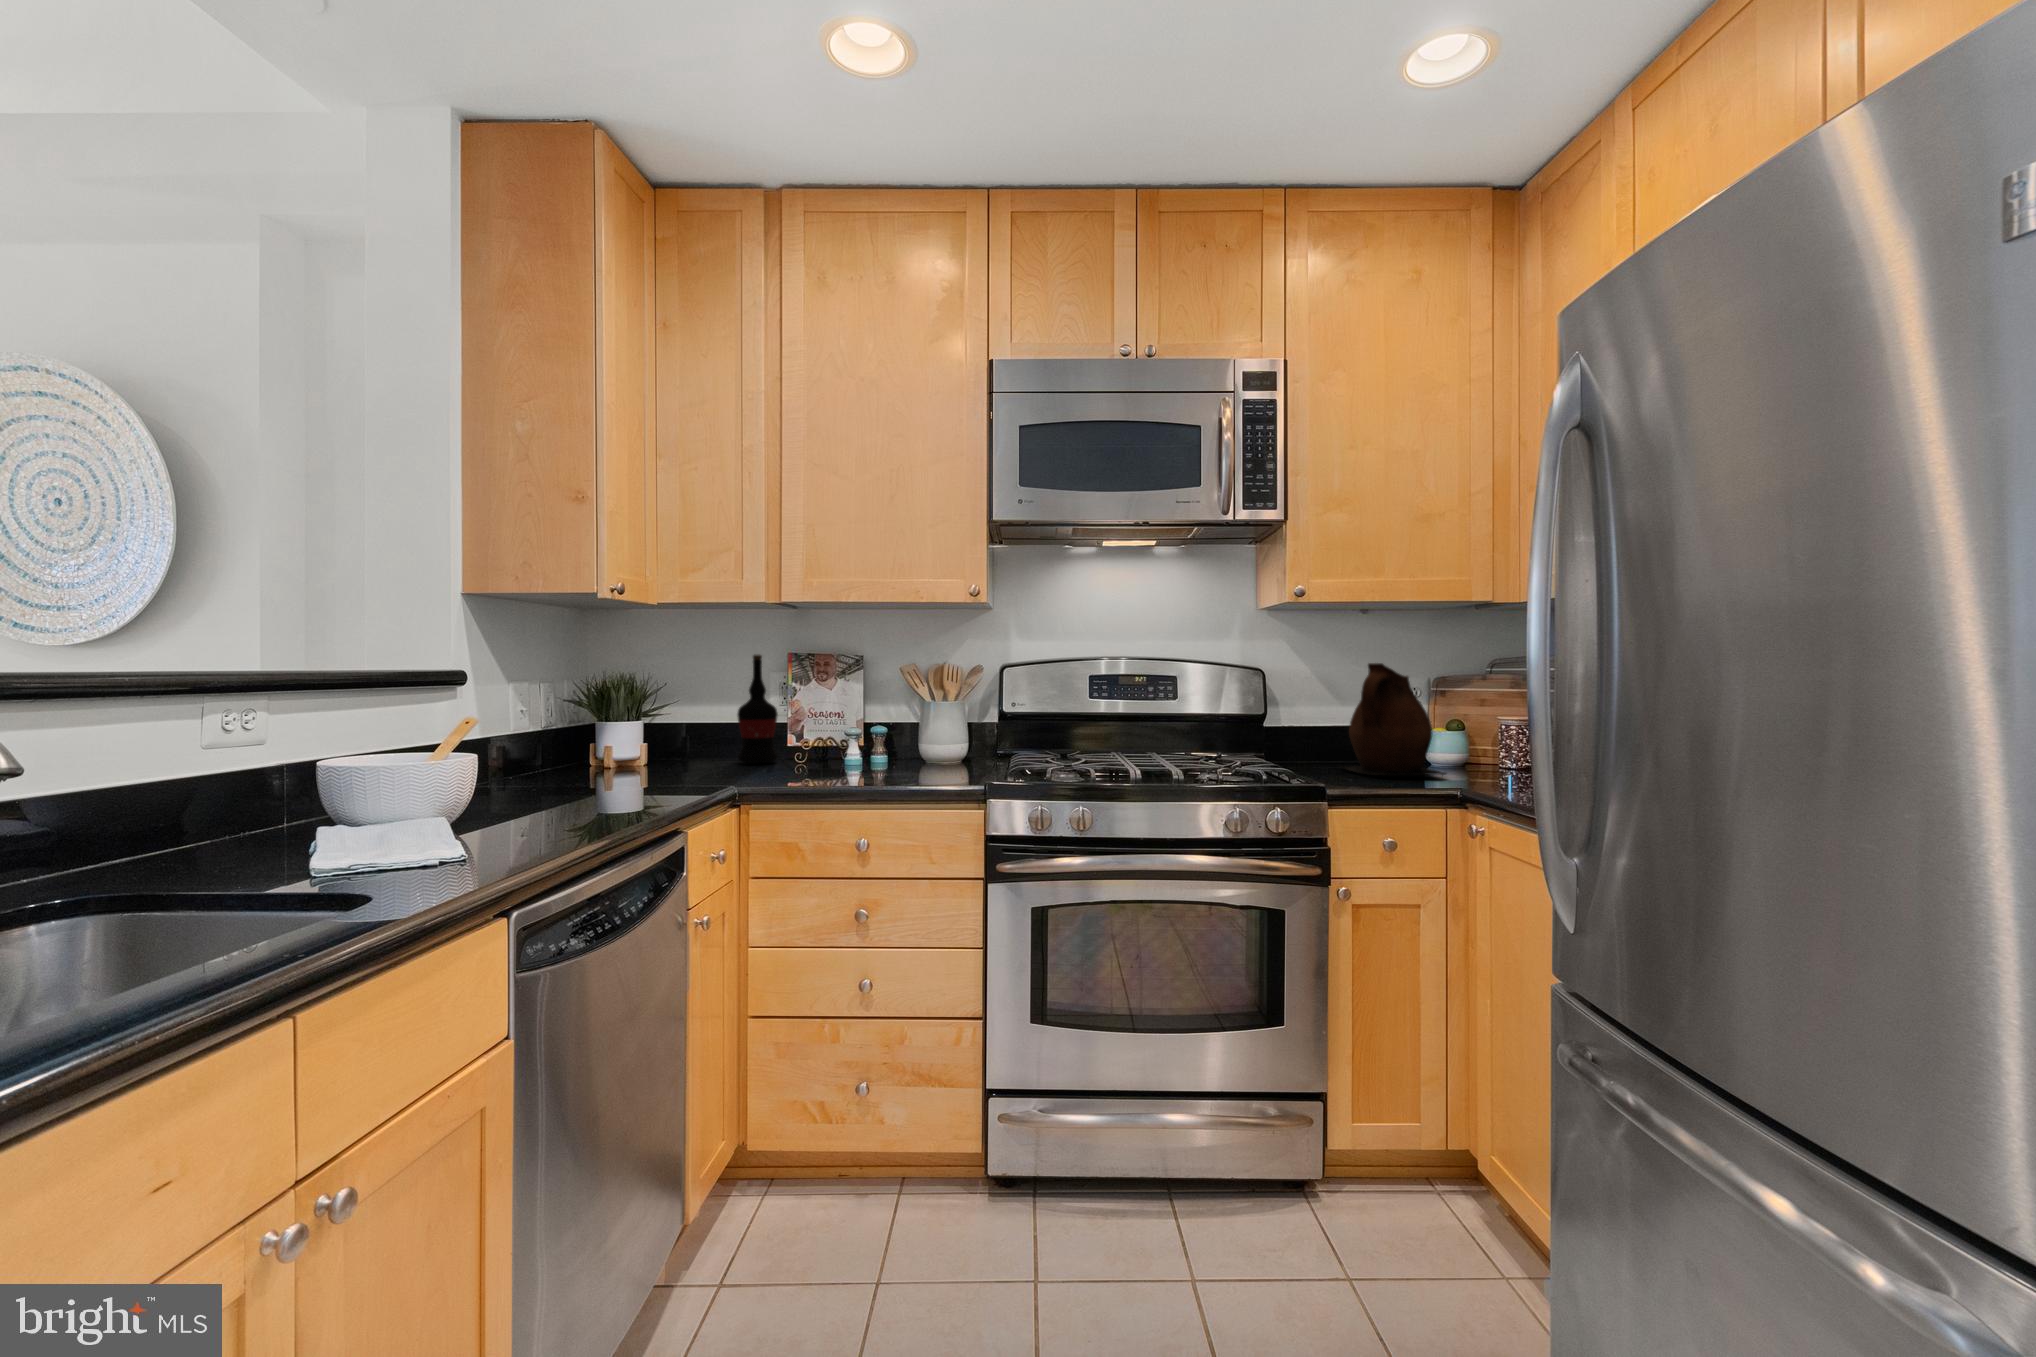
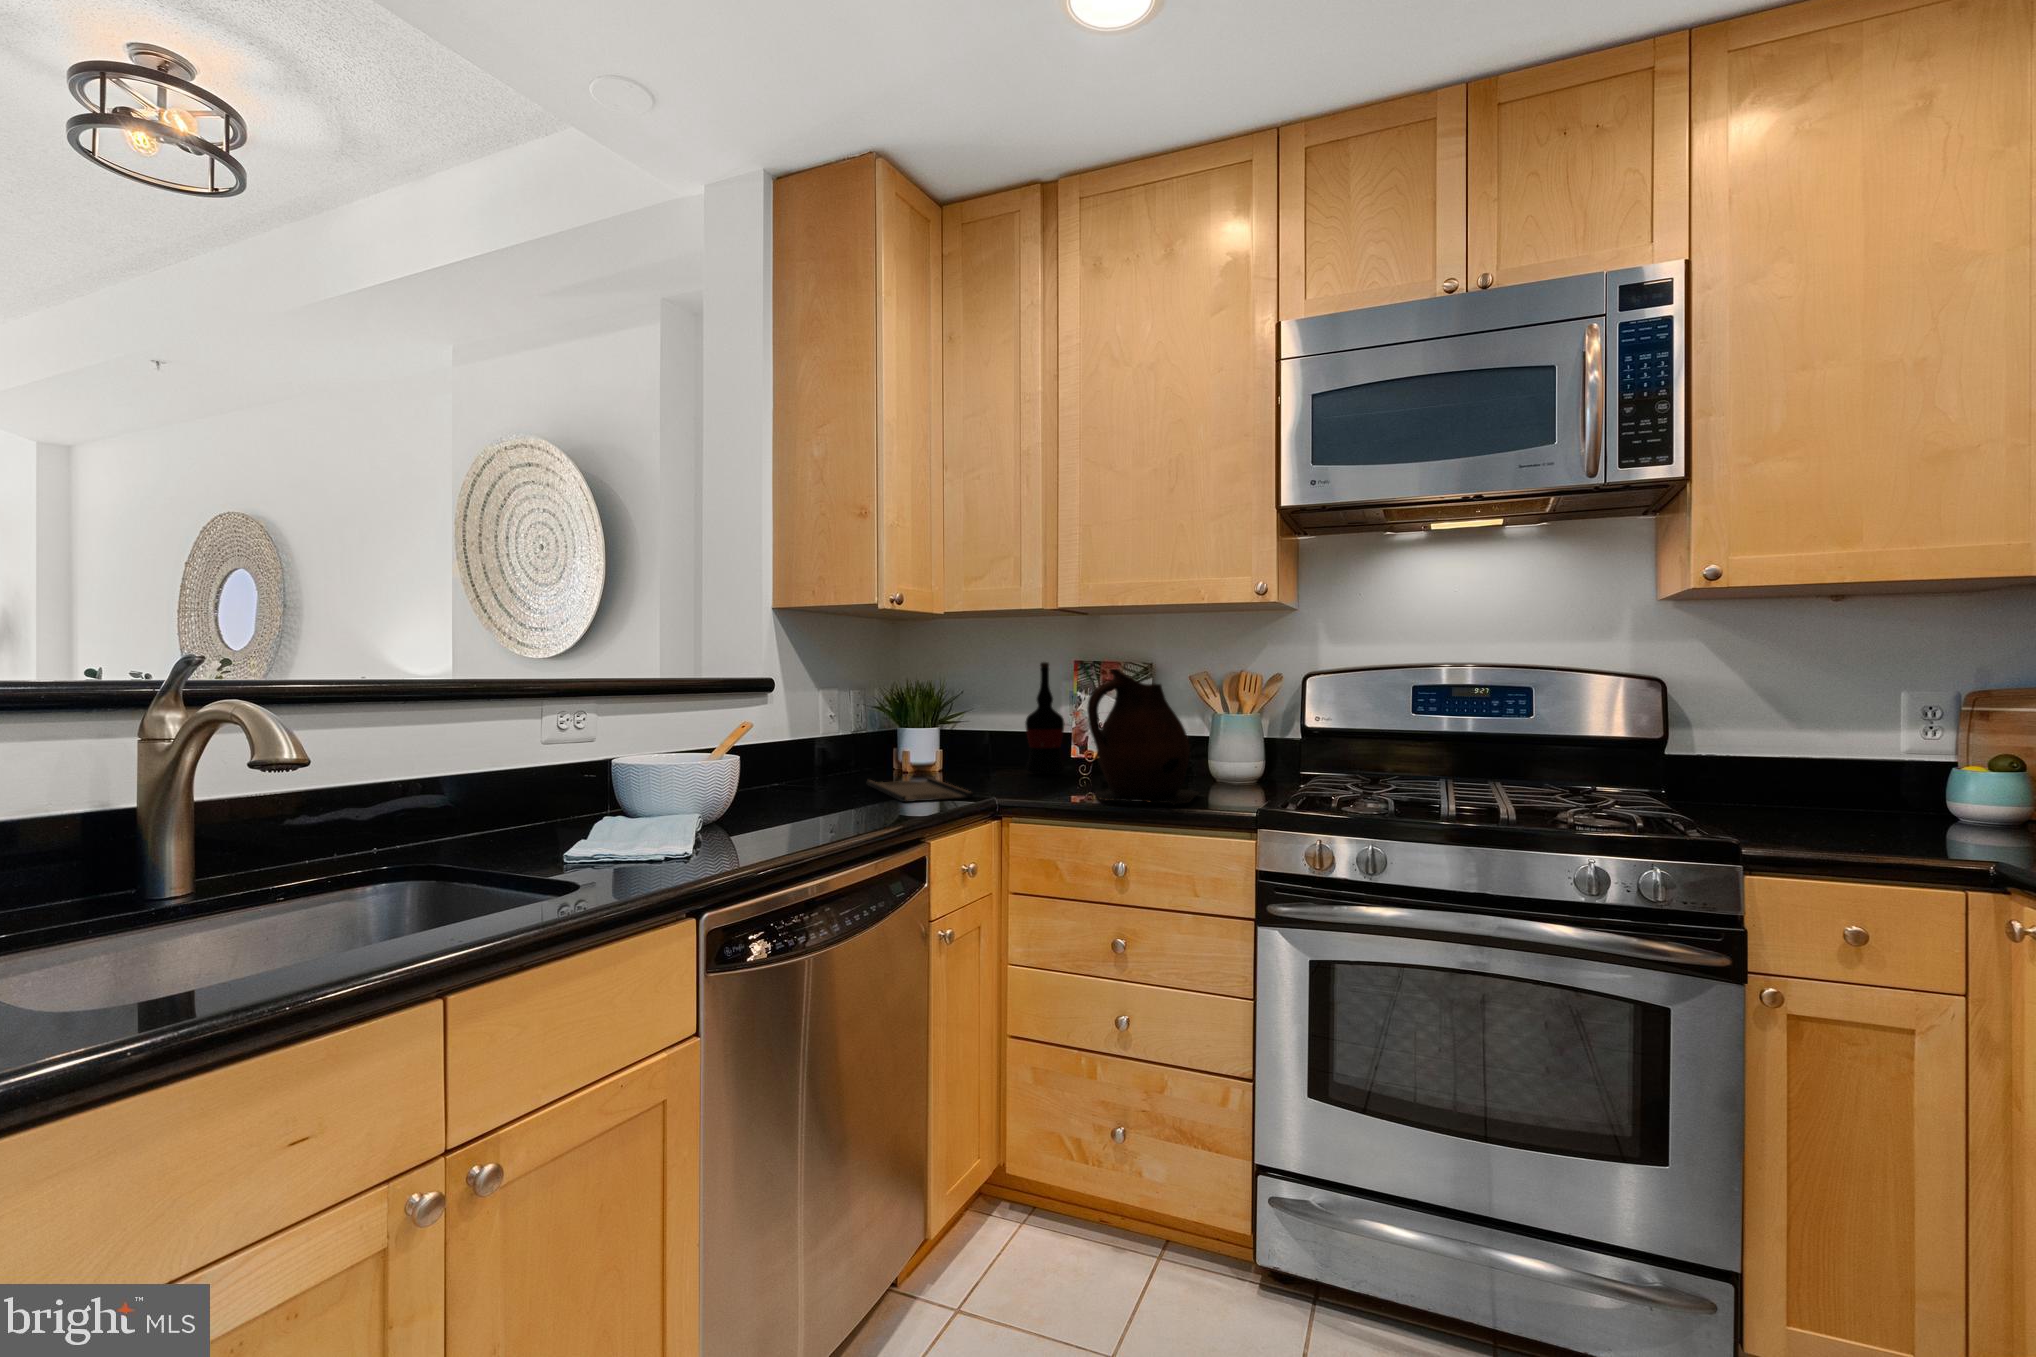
ceramic pitcher: present [1345,663,1446,775] -> present [1087,669,1201,806]
tray: none [579,771,711,795] -> present [867,777,973,802]

